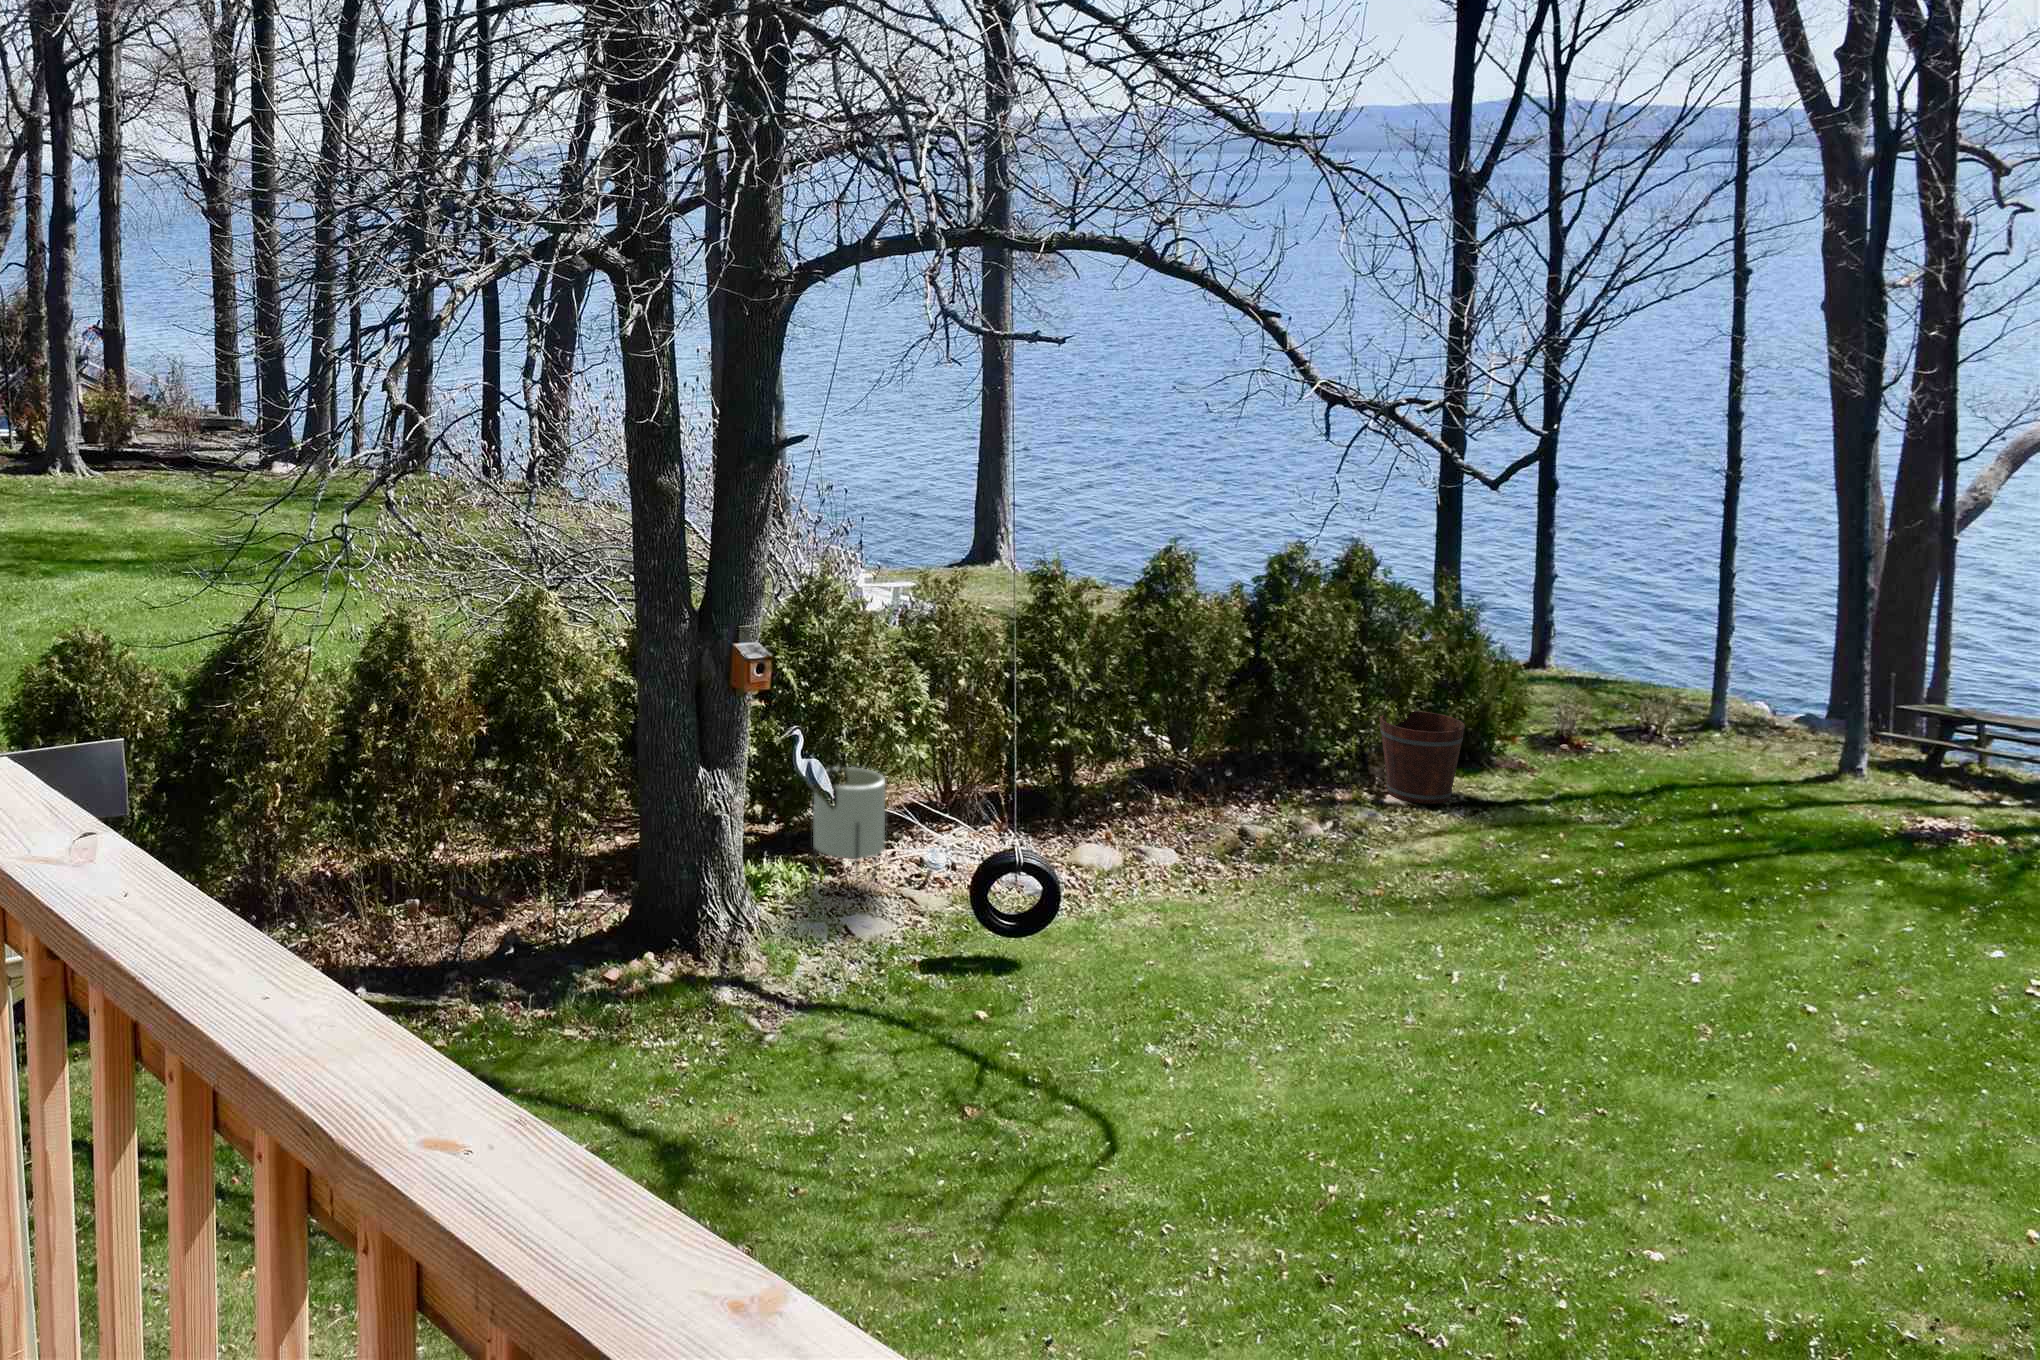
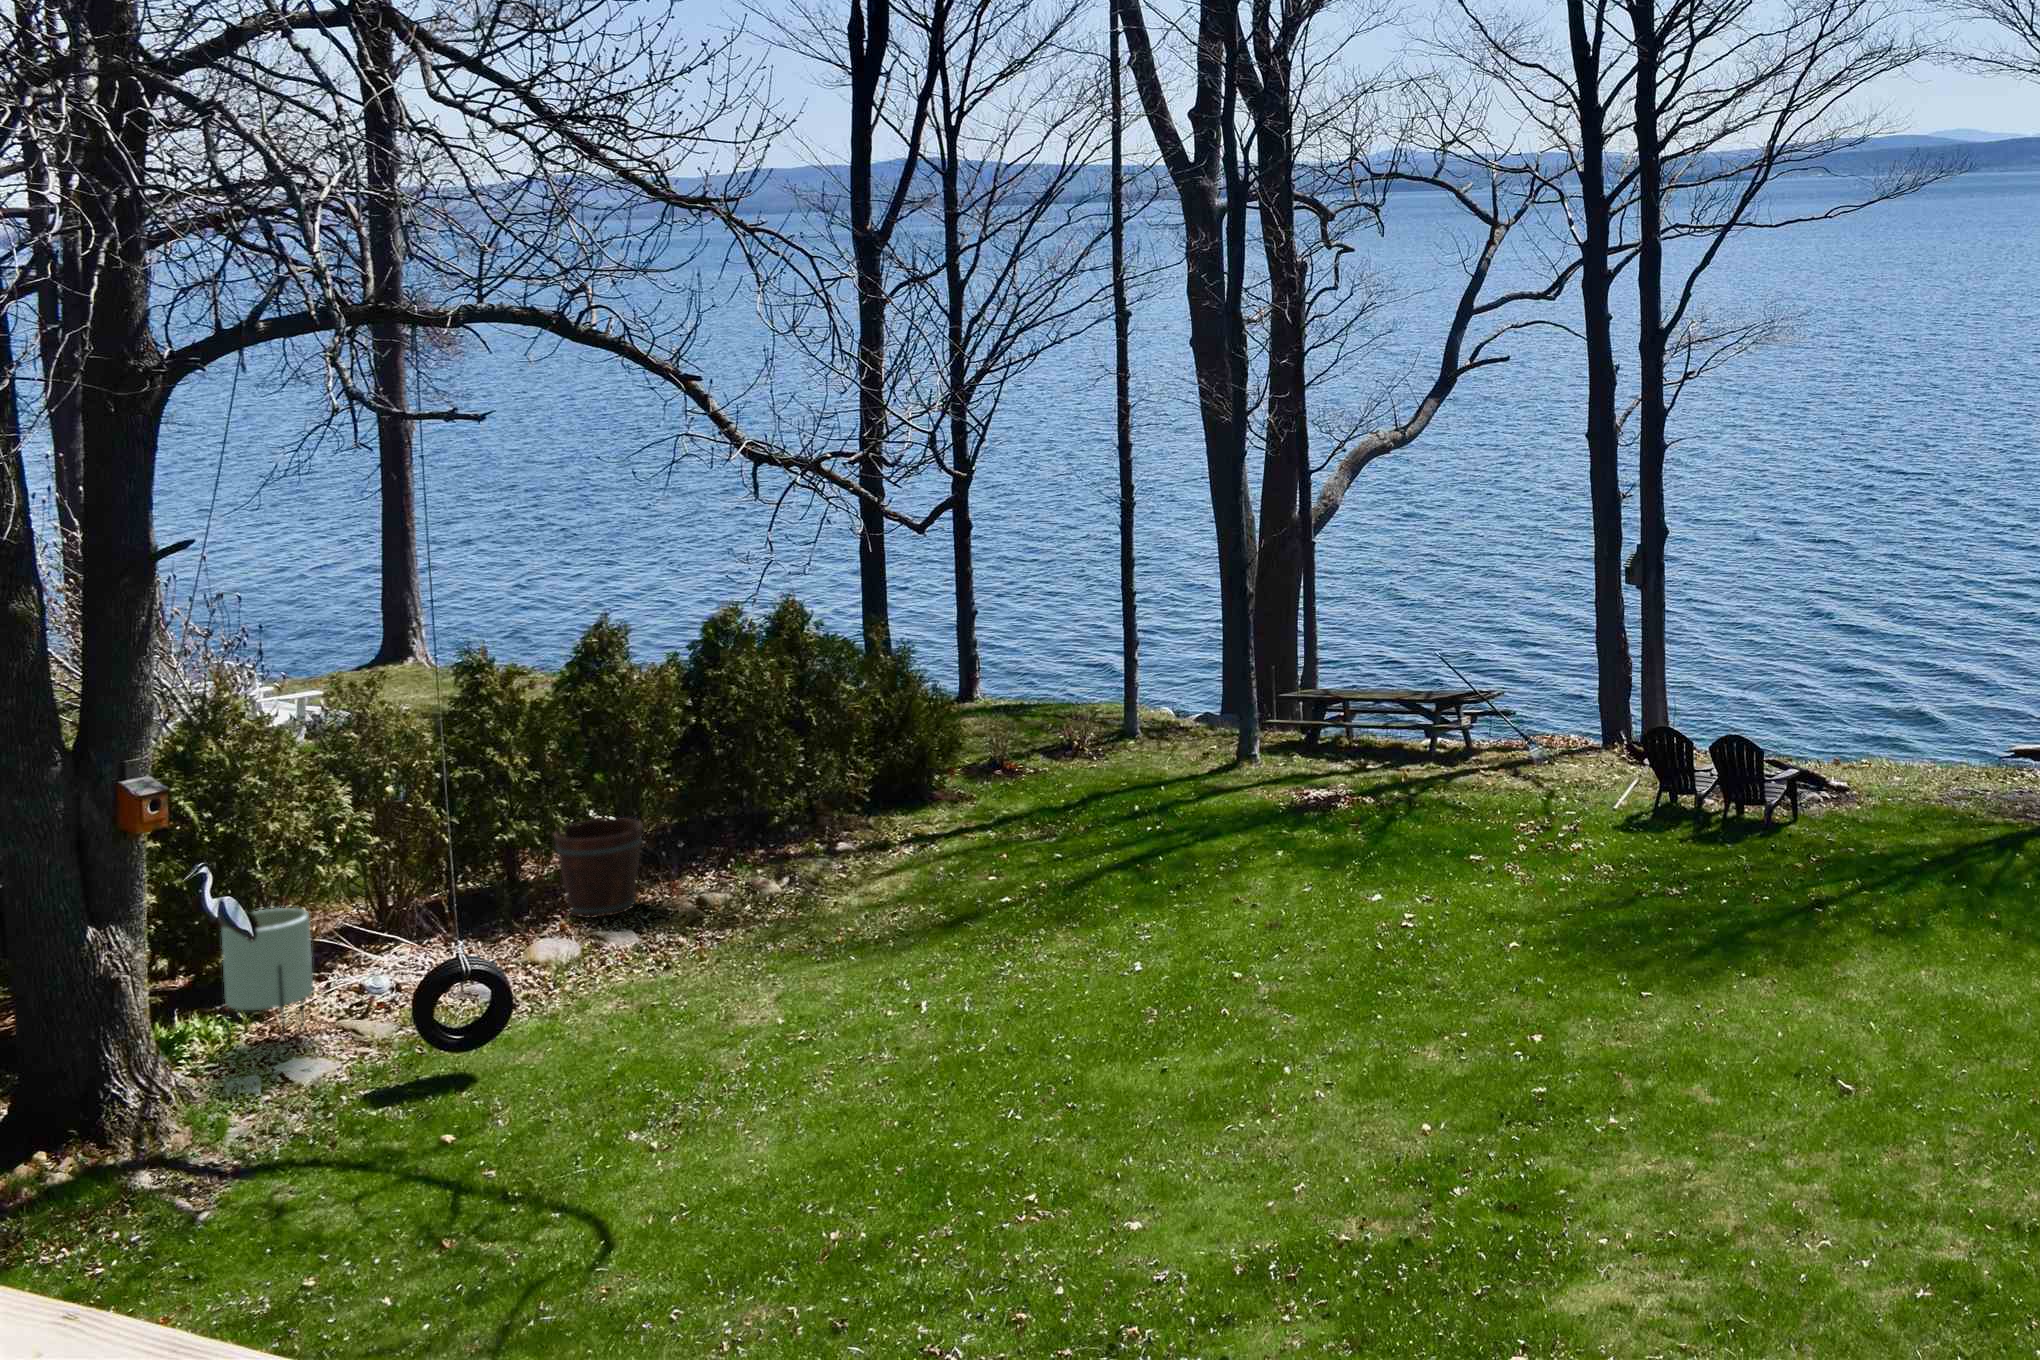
bucket: present [1379,711,1465,804] -> present [554,819,643,918]

